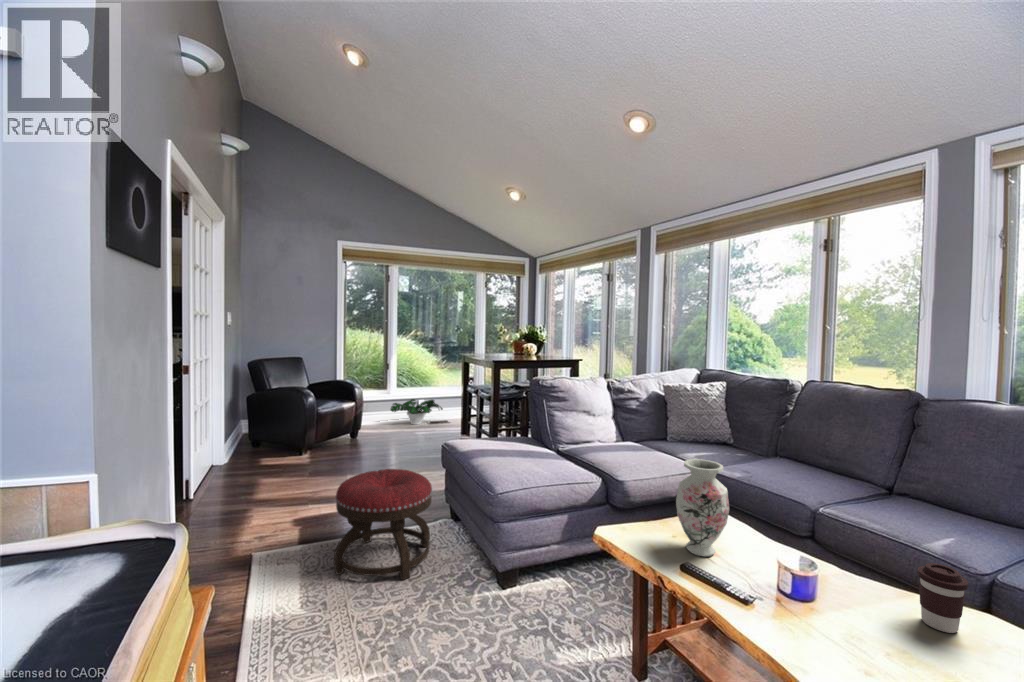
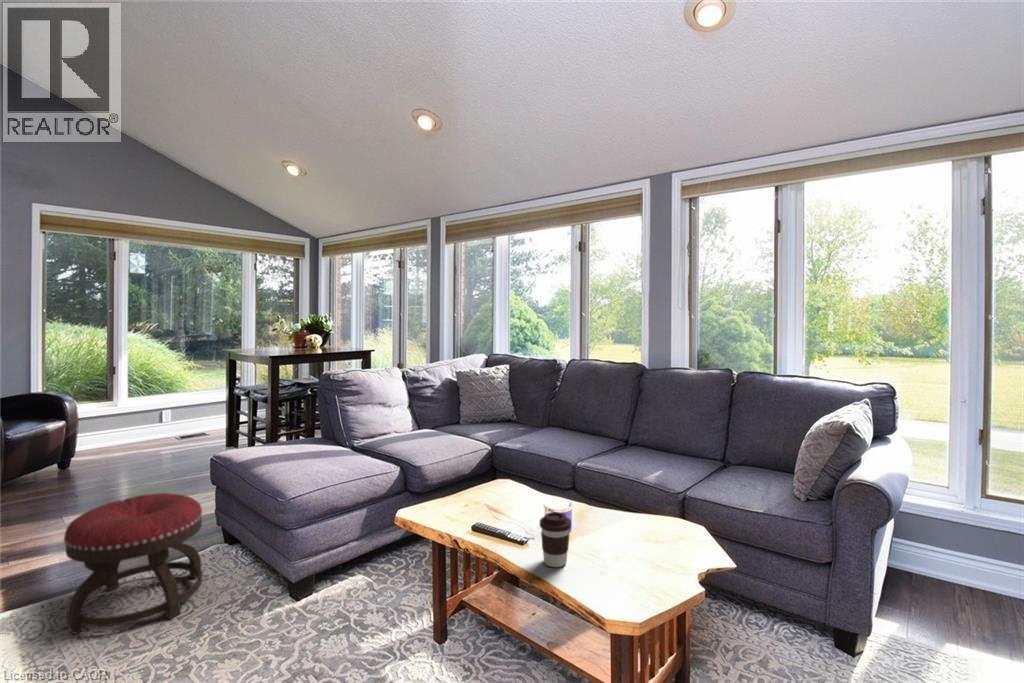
potted plant: present [391,399,443,424] -> none [124,409,201,442]
vase: present [676,459,729,556] -> none [466,436,511,521]
coffee cup: present [917,563,968,633] -> present [540,512,571,567]

